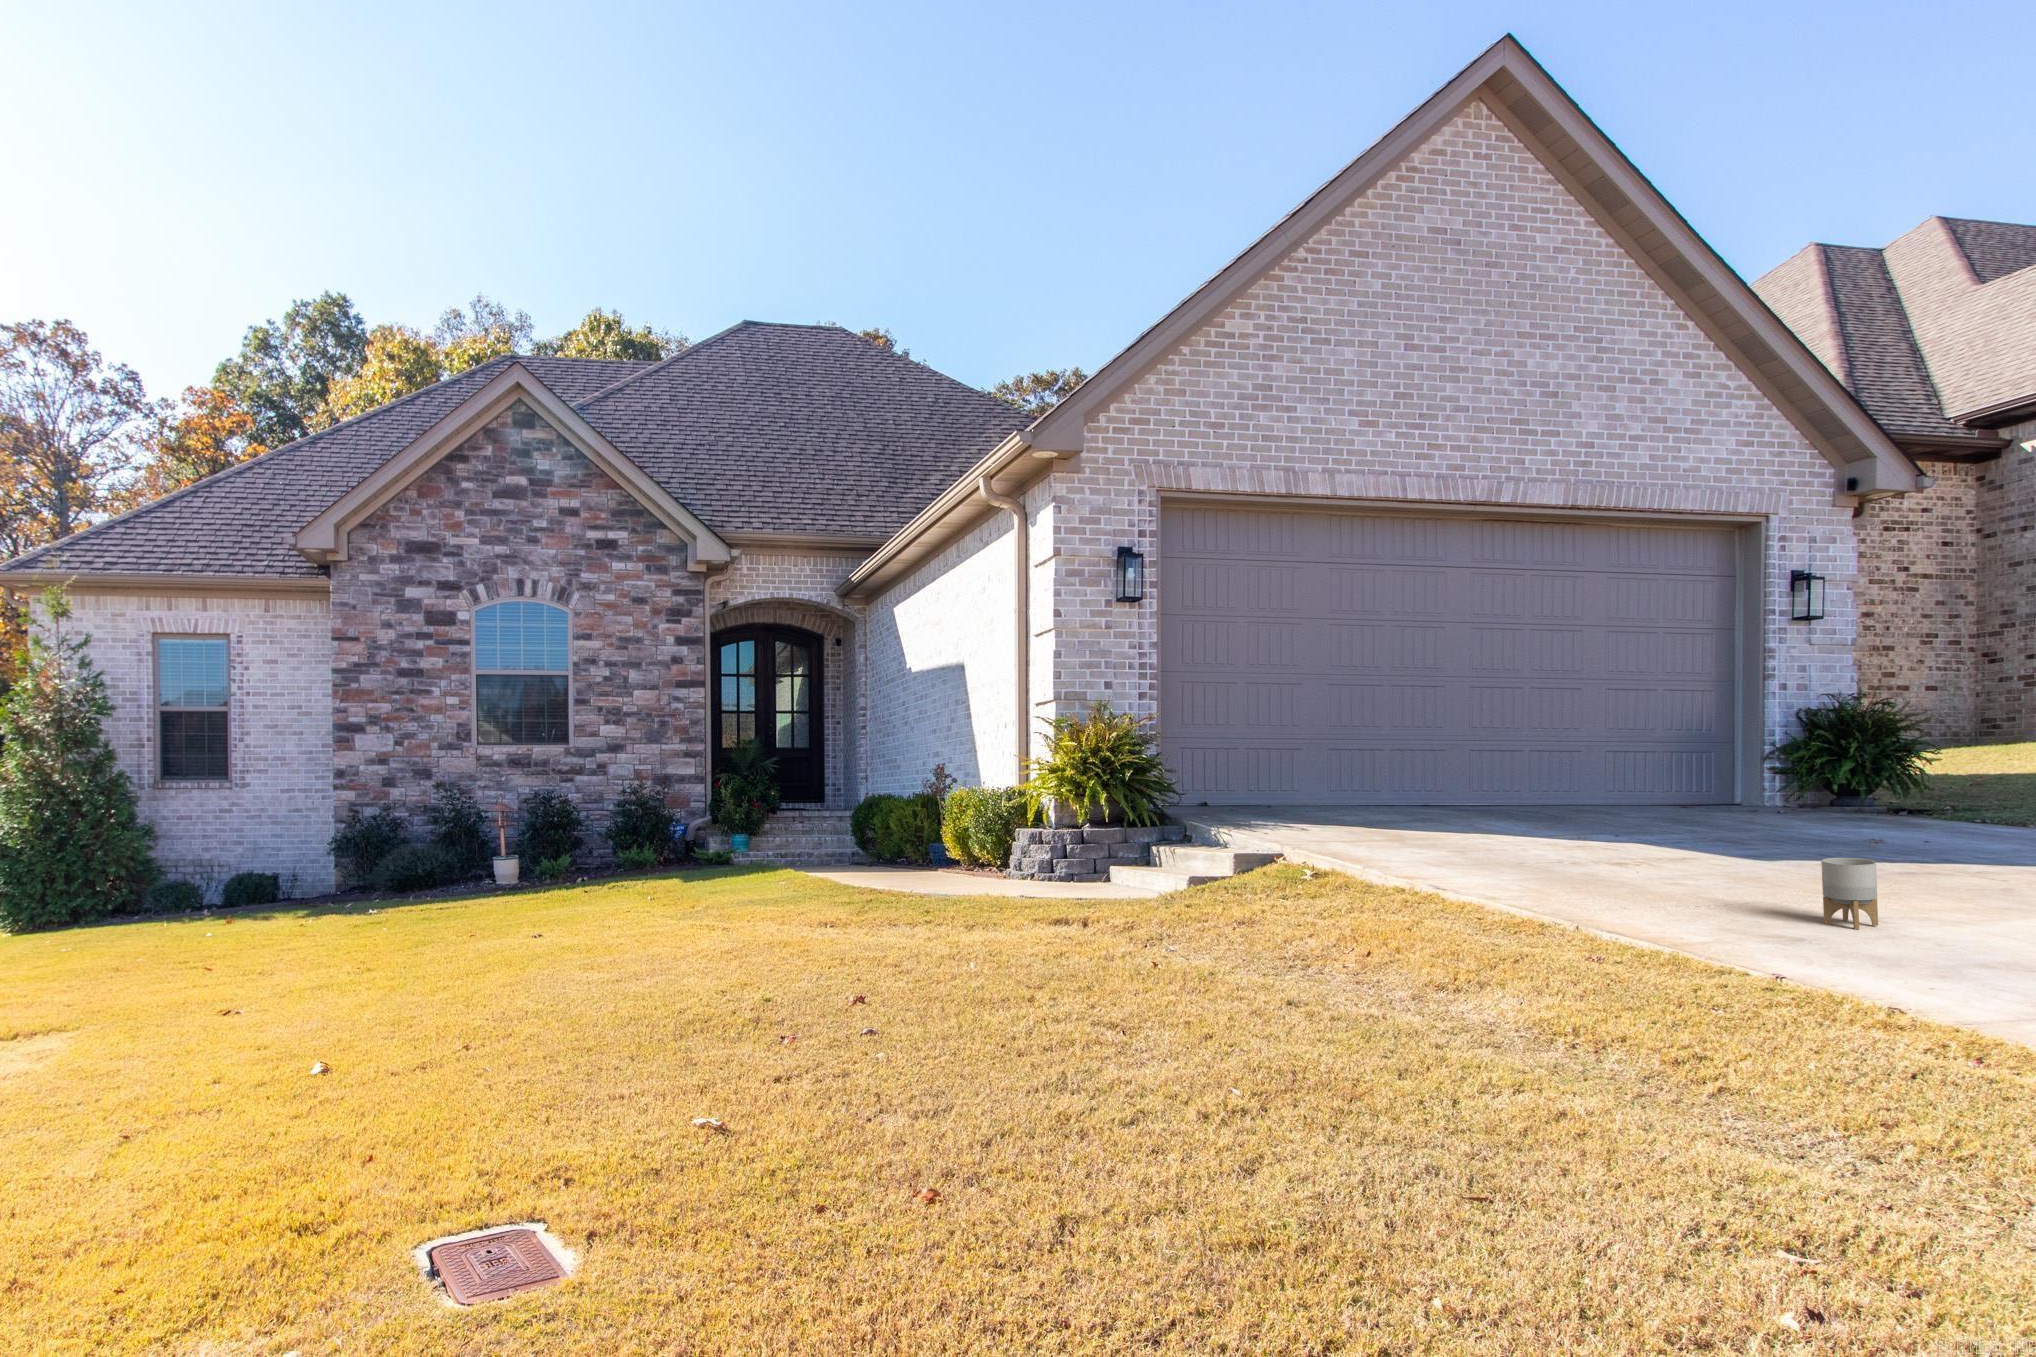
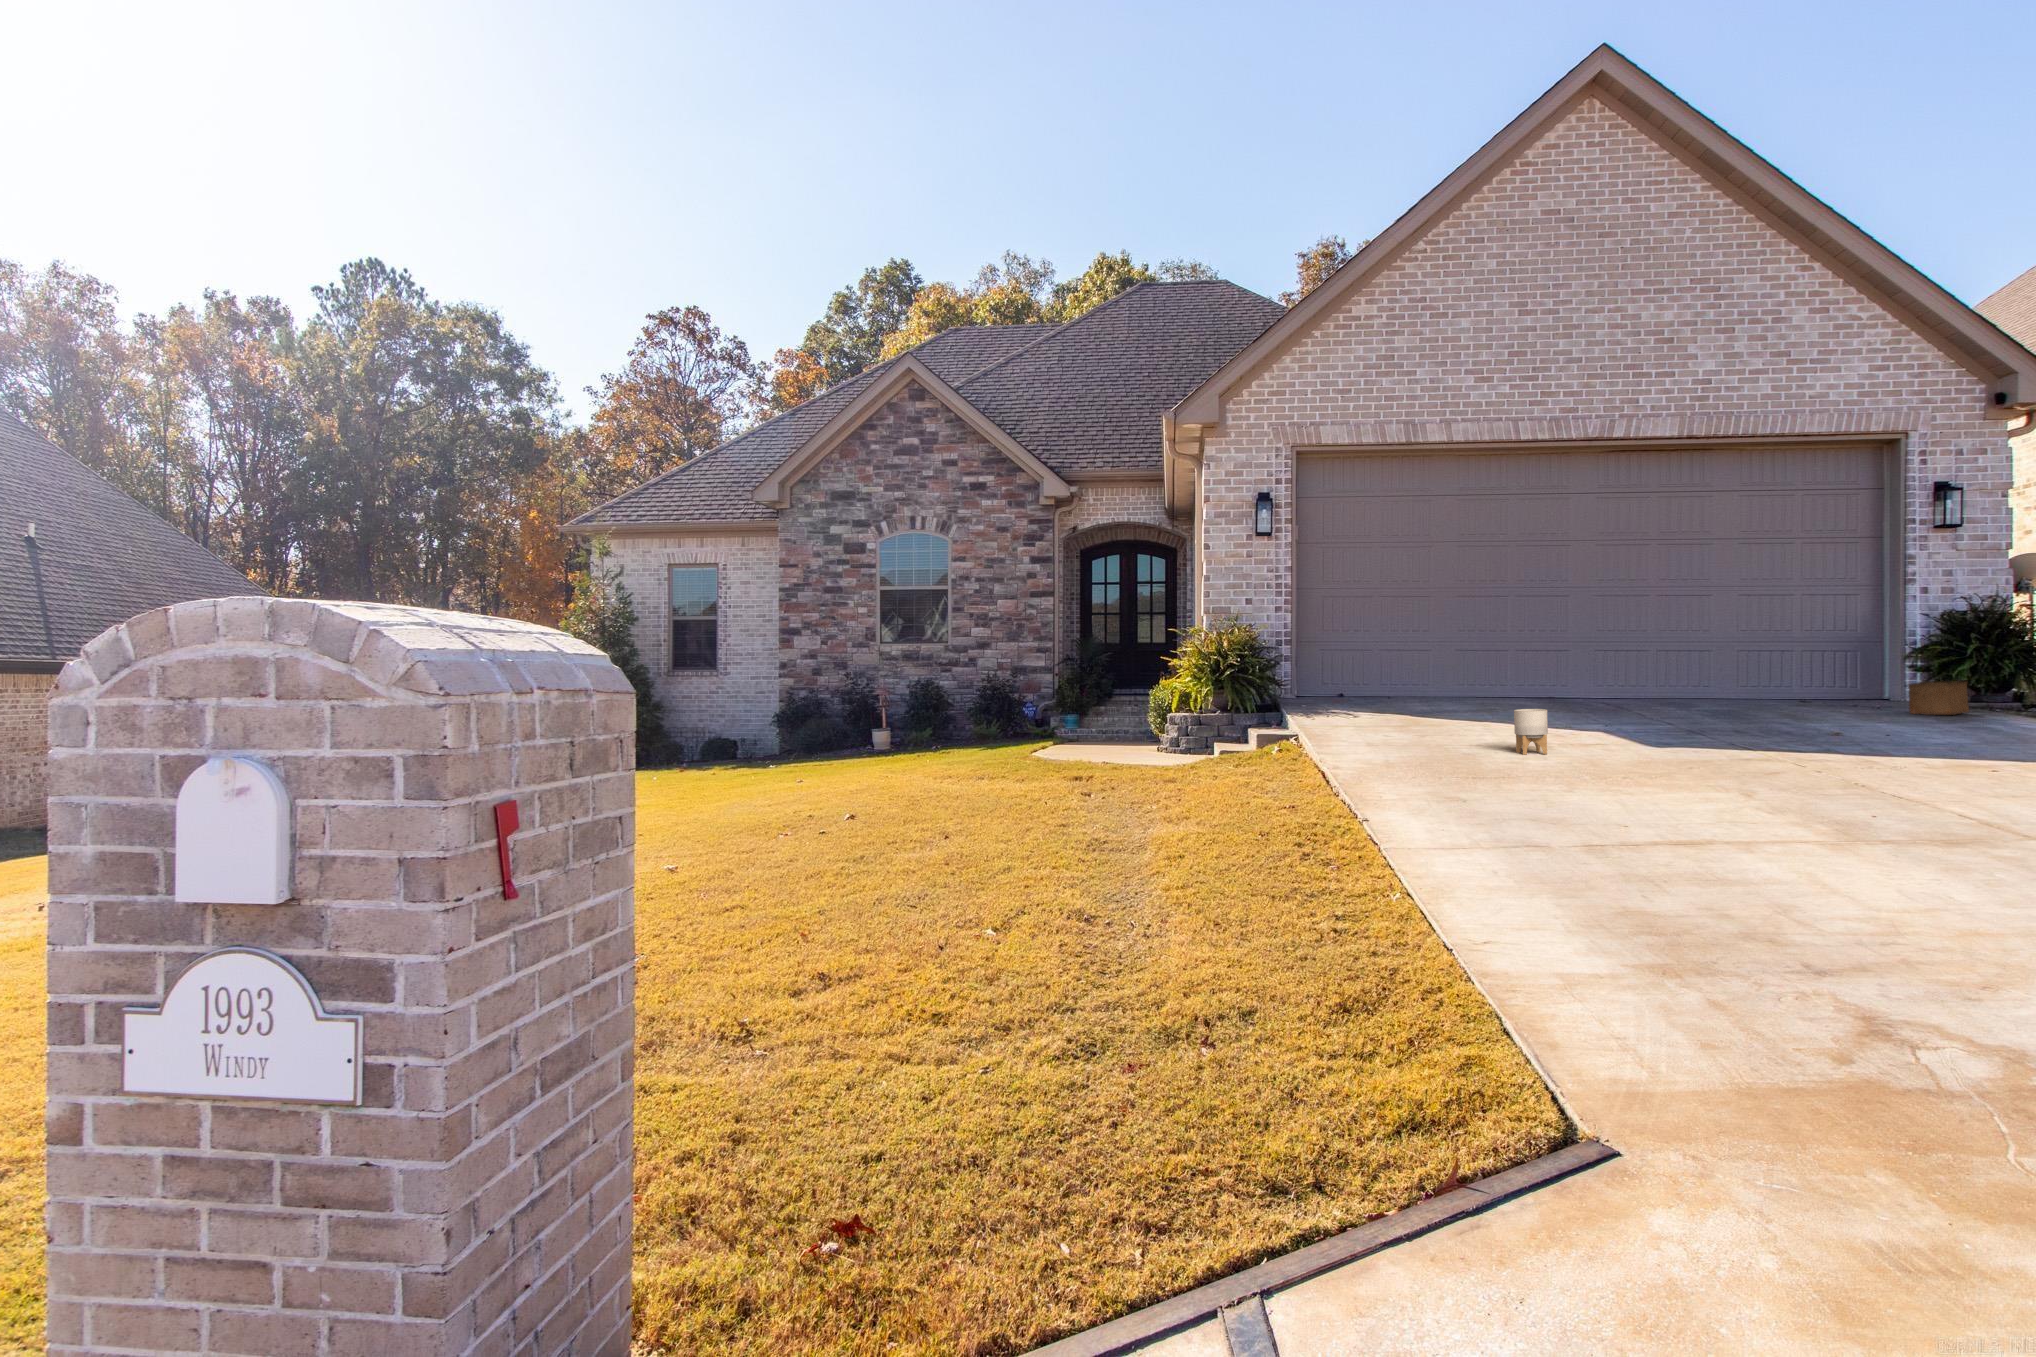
storage bin: none [1807,772,1862,810] -> present [1909,681,1969,715]

